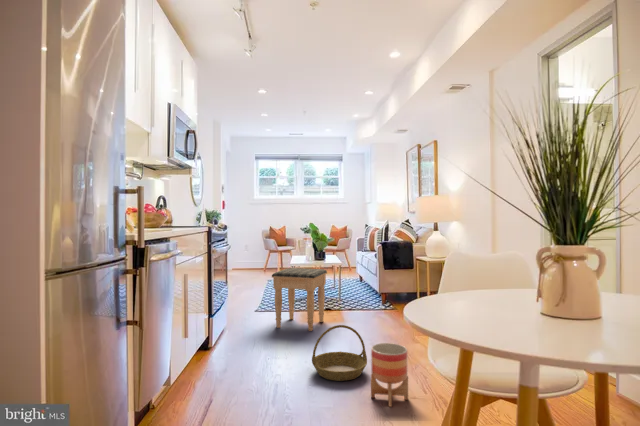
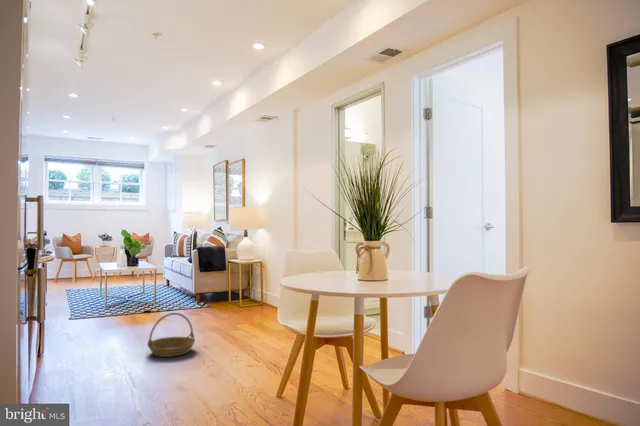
footstool: present [272,268,327,331] -> none [93,272,149,329]
planter: present [371,343,408,407] -> none [201,321,229,365]

